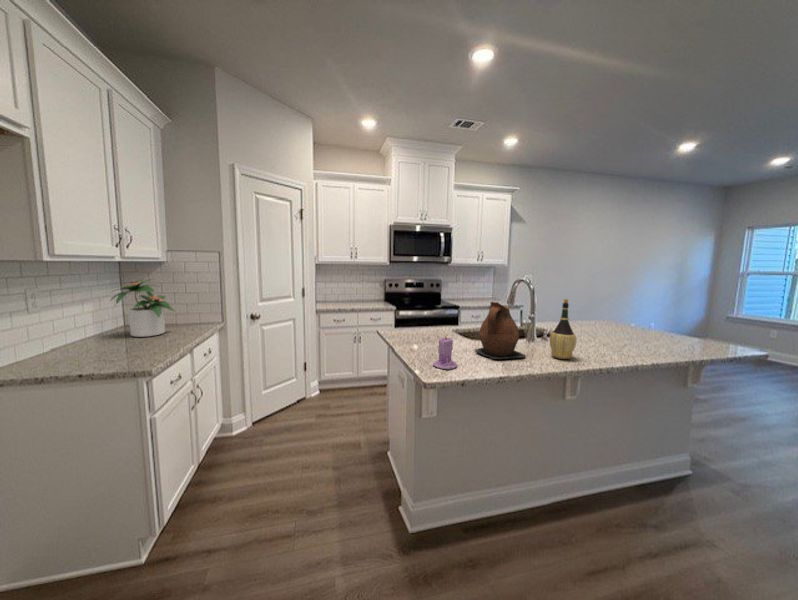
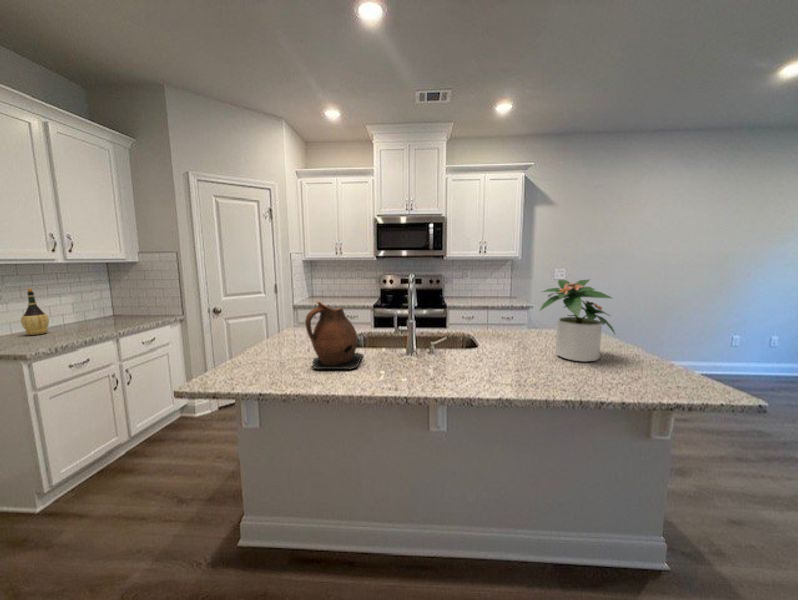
potted plant: present [111,279,174,337] -> present [540,280,615,362]
wine bottle: present [550,299,577,359] -> present [21,289,49,335]
candle: present [433,336,457,369] -> none [234,336,264,376]

